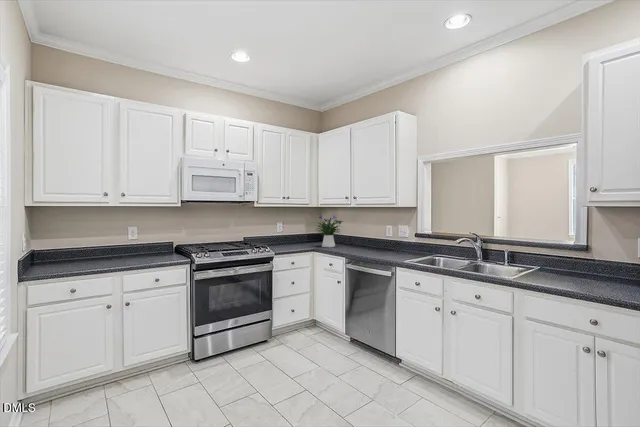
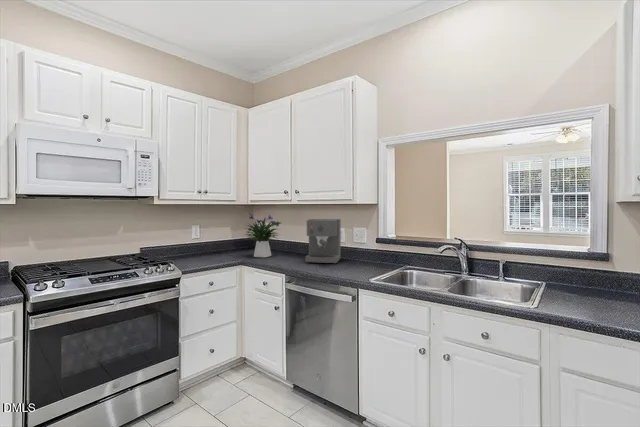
coffee maker: none [360,218,388,252] -> present [305,219,341,264]

